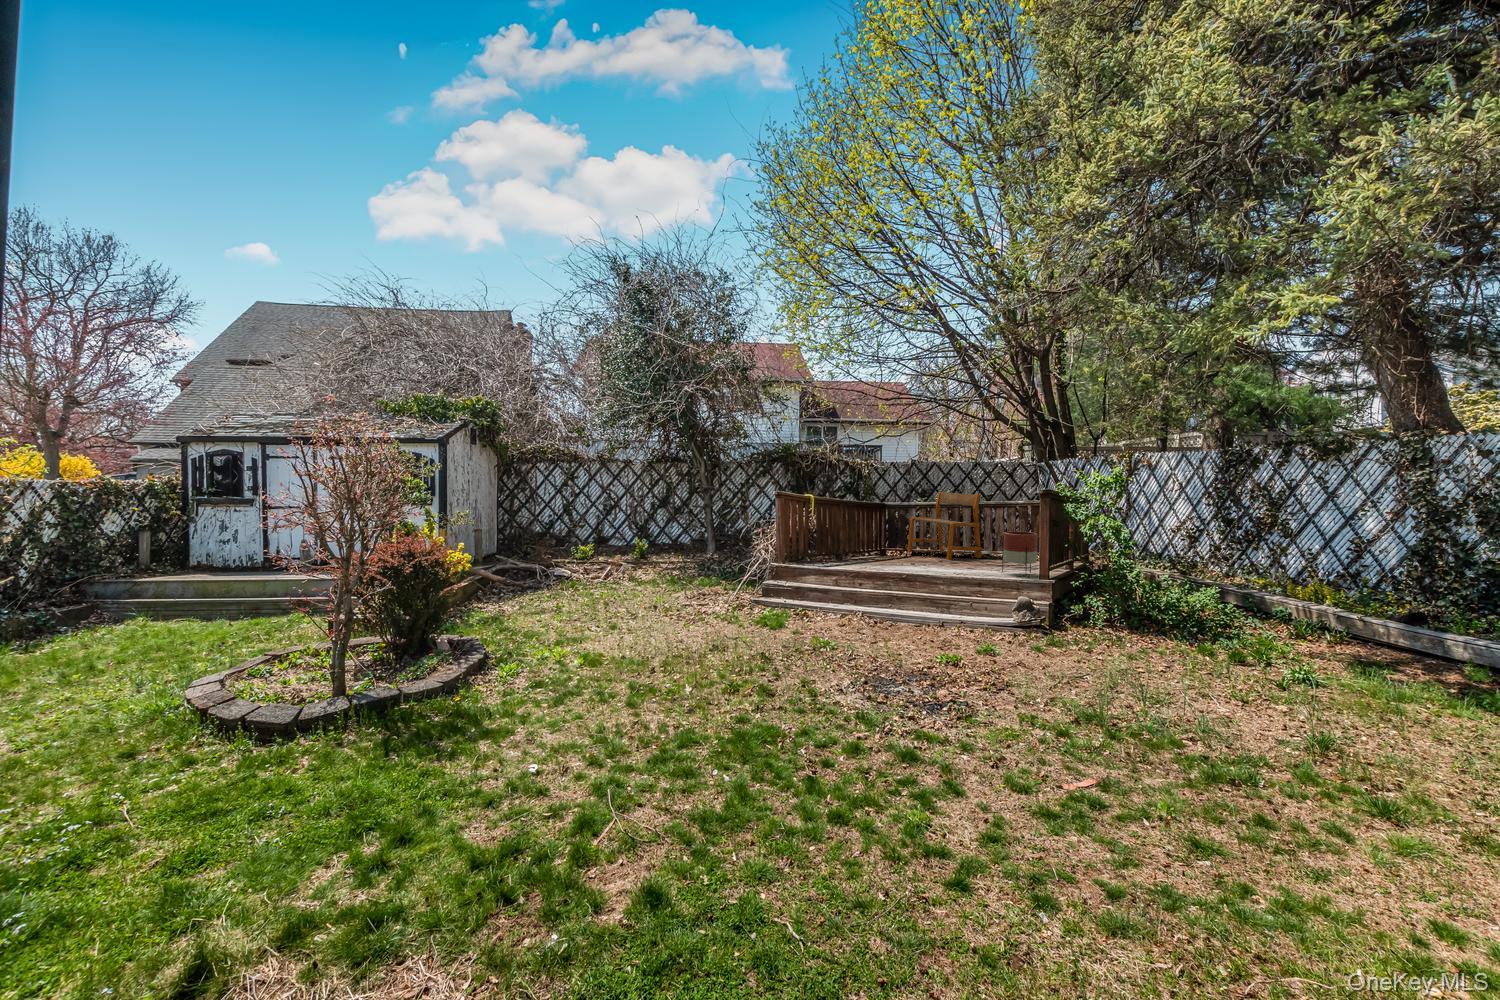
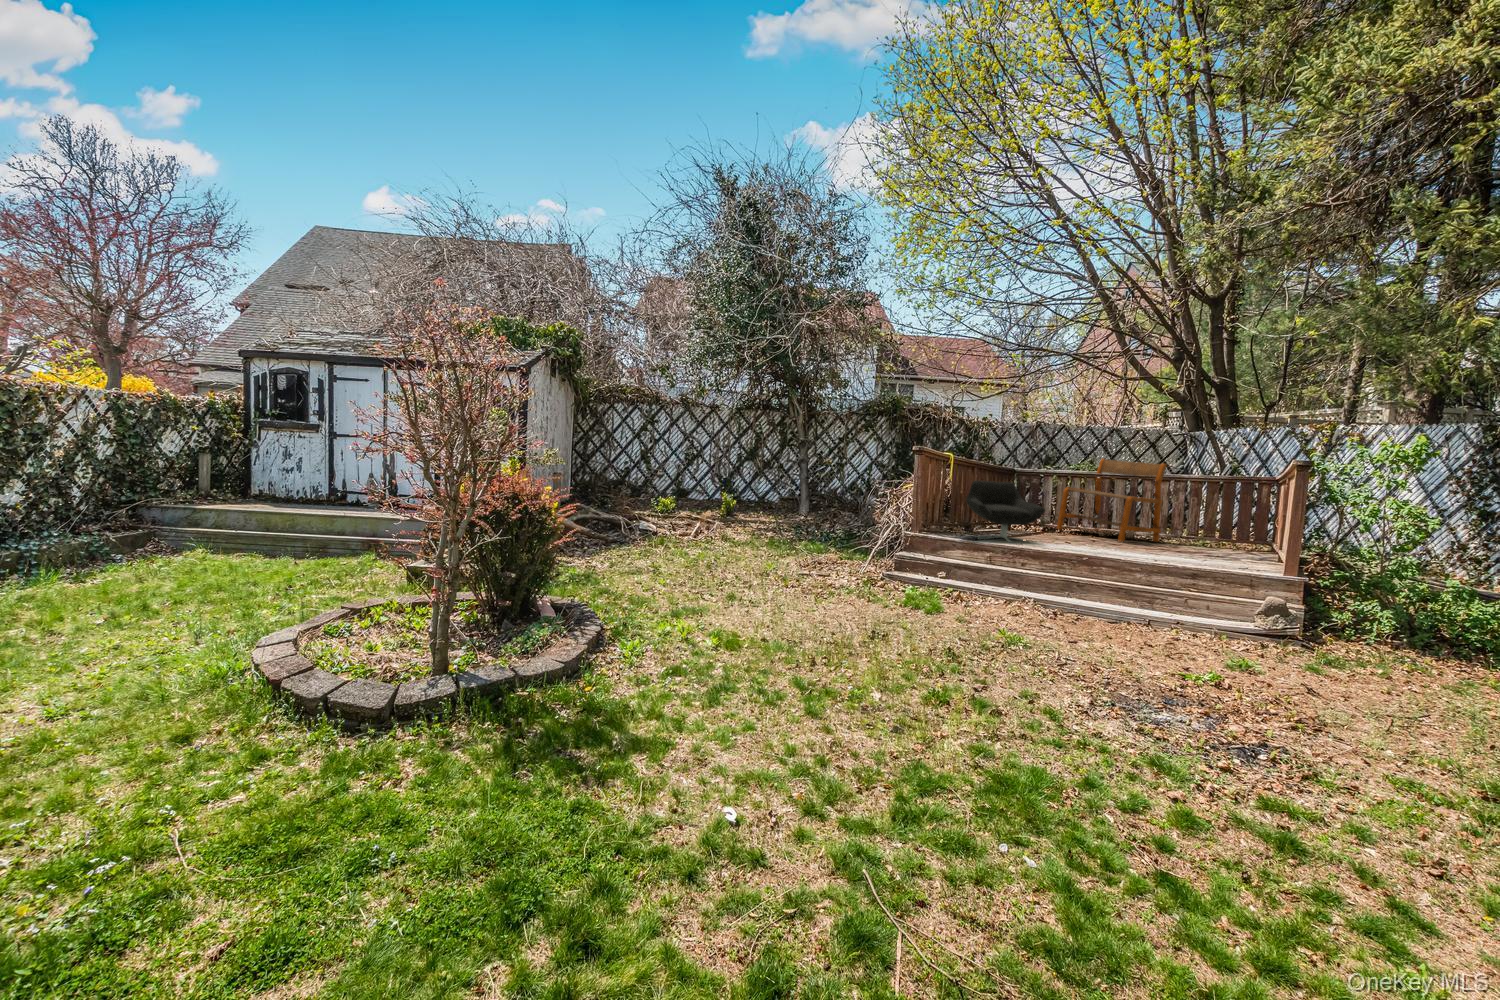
lounge chair: none [823,516,881,568] -> present [967,481,1045,542]
planter: present [1002,531,1037,575] -> none [1221,512,1280,572]

